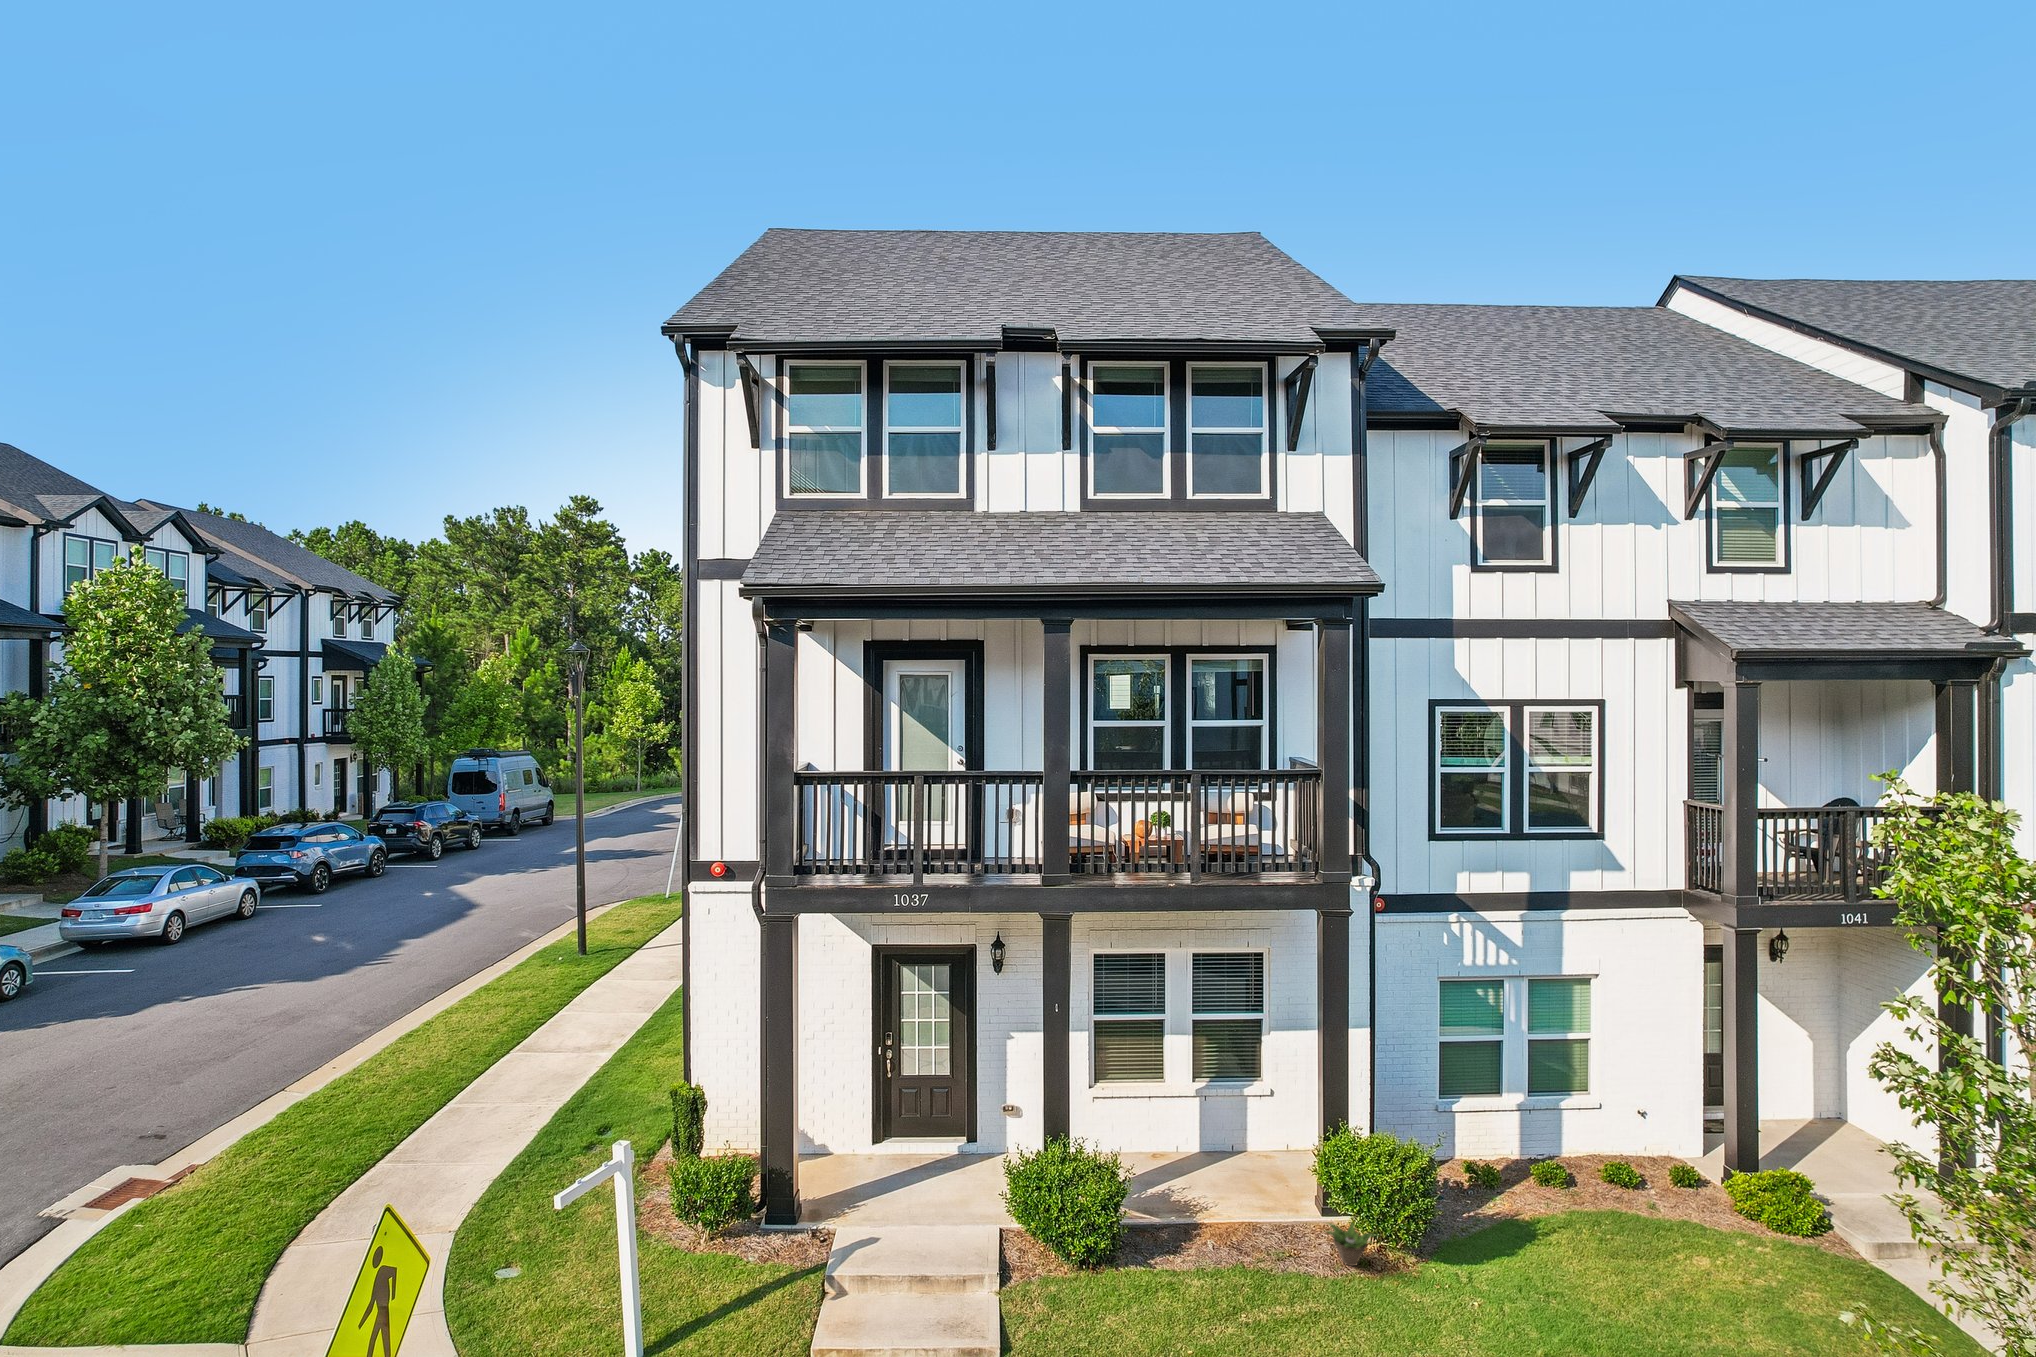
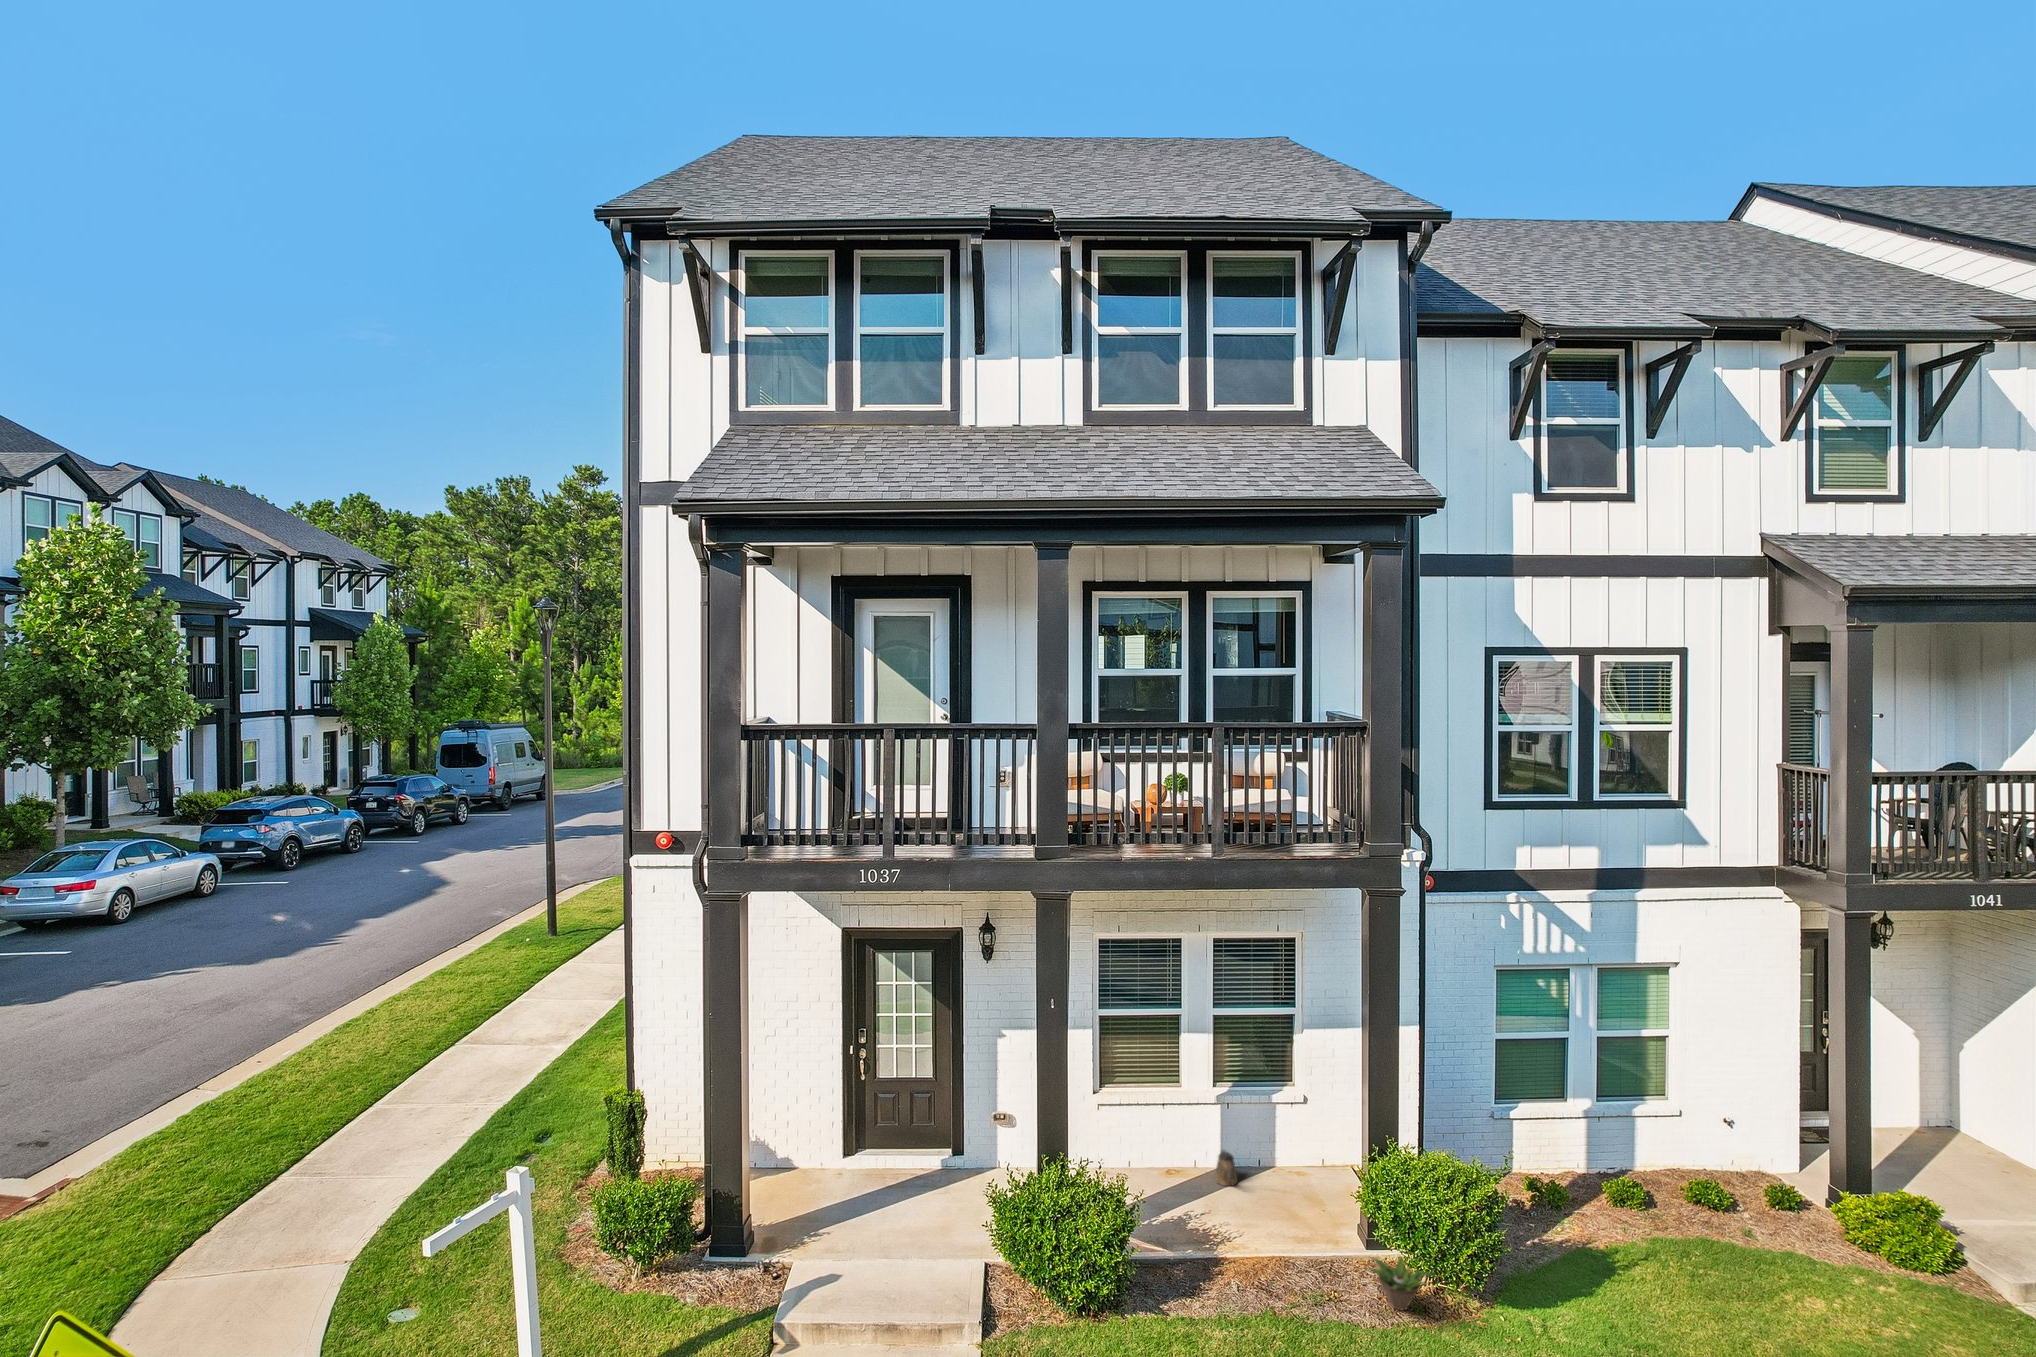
watering can: none [1196,1137,1217,1169] -> present [1214,1149,1238,1186]

